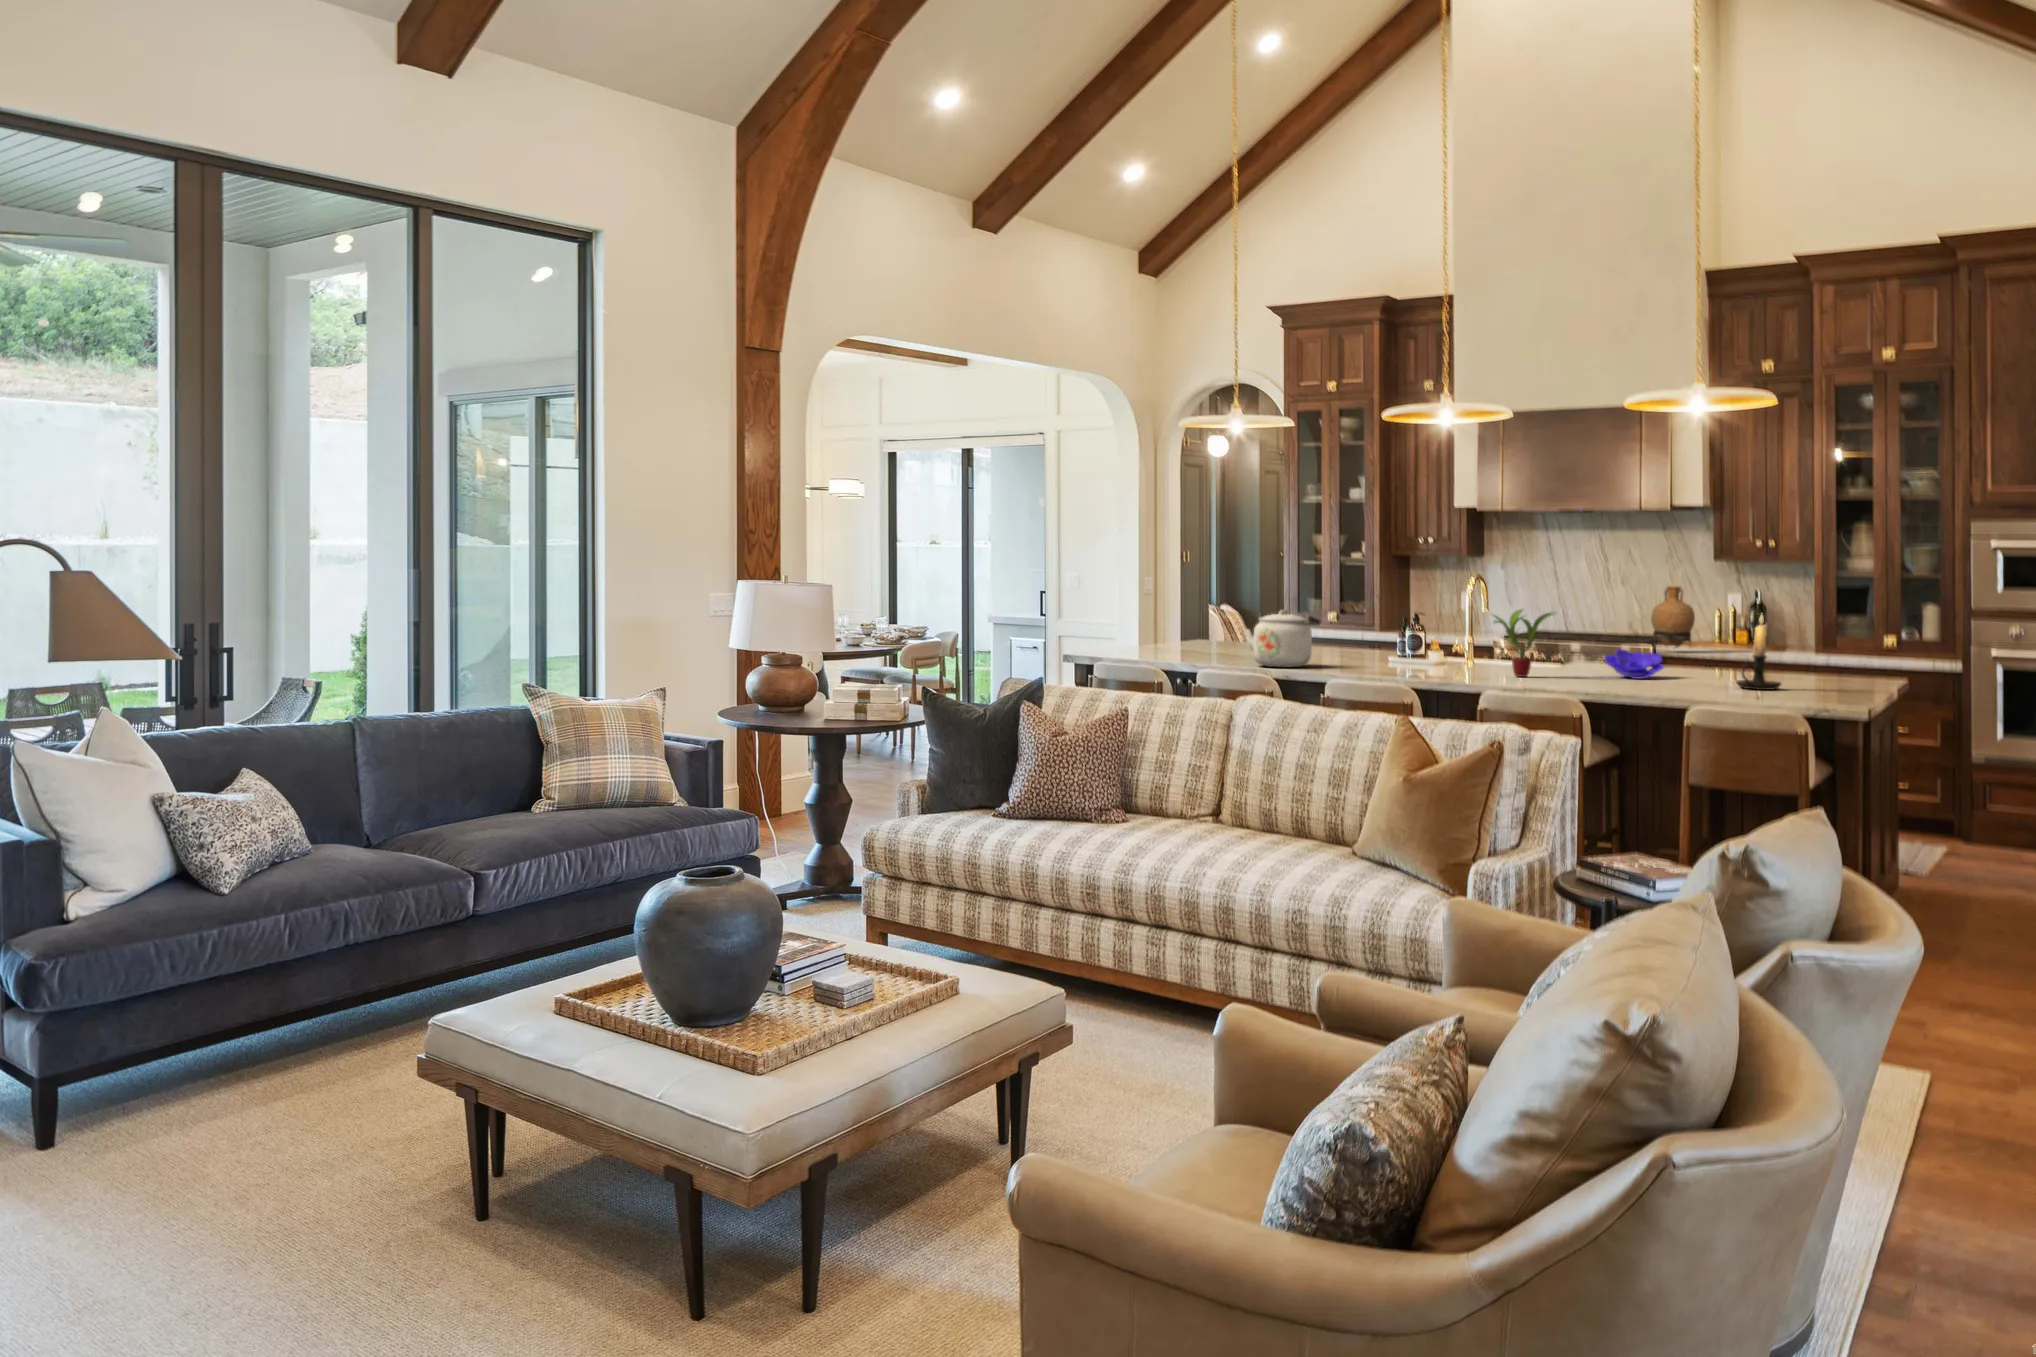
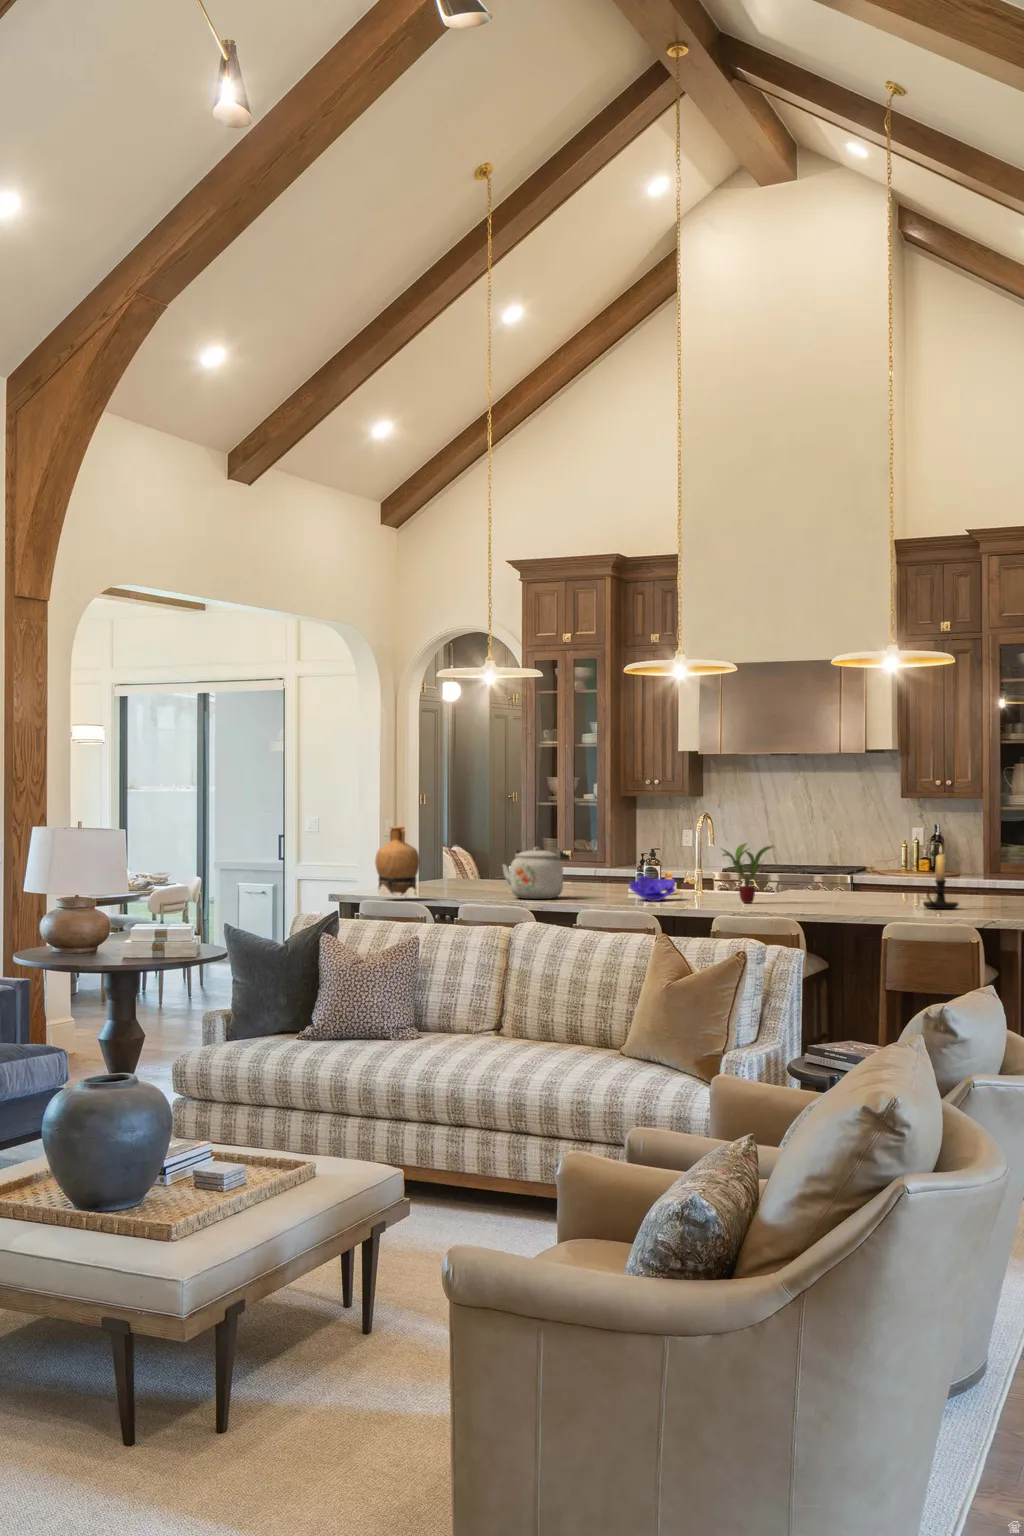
vase: present [1651,586,1695,647] -> present [375,826,420,895]
decorative bowl: present [1605,649,1666,679] -> present [630,875,676,901]

